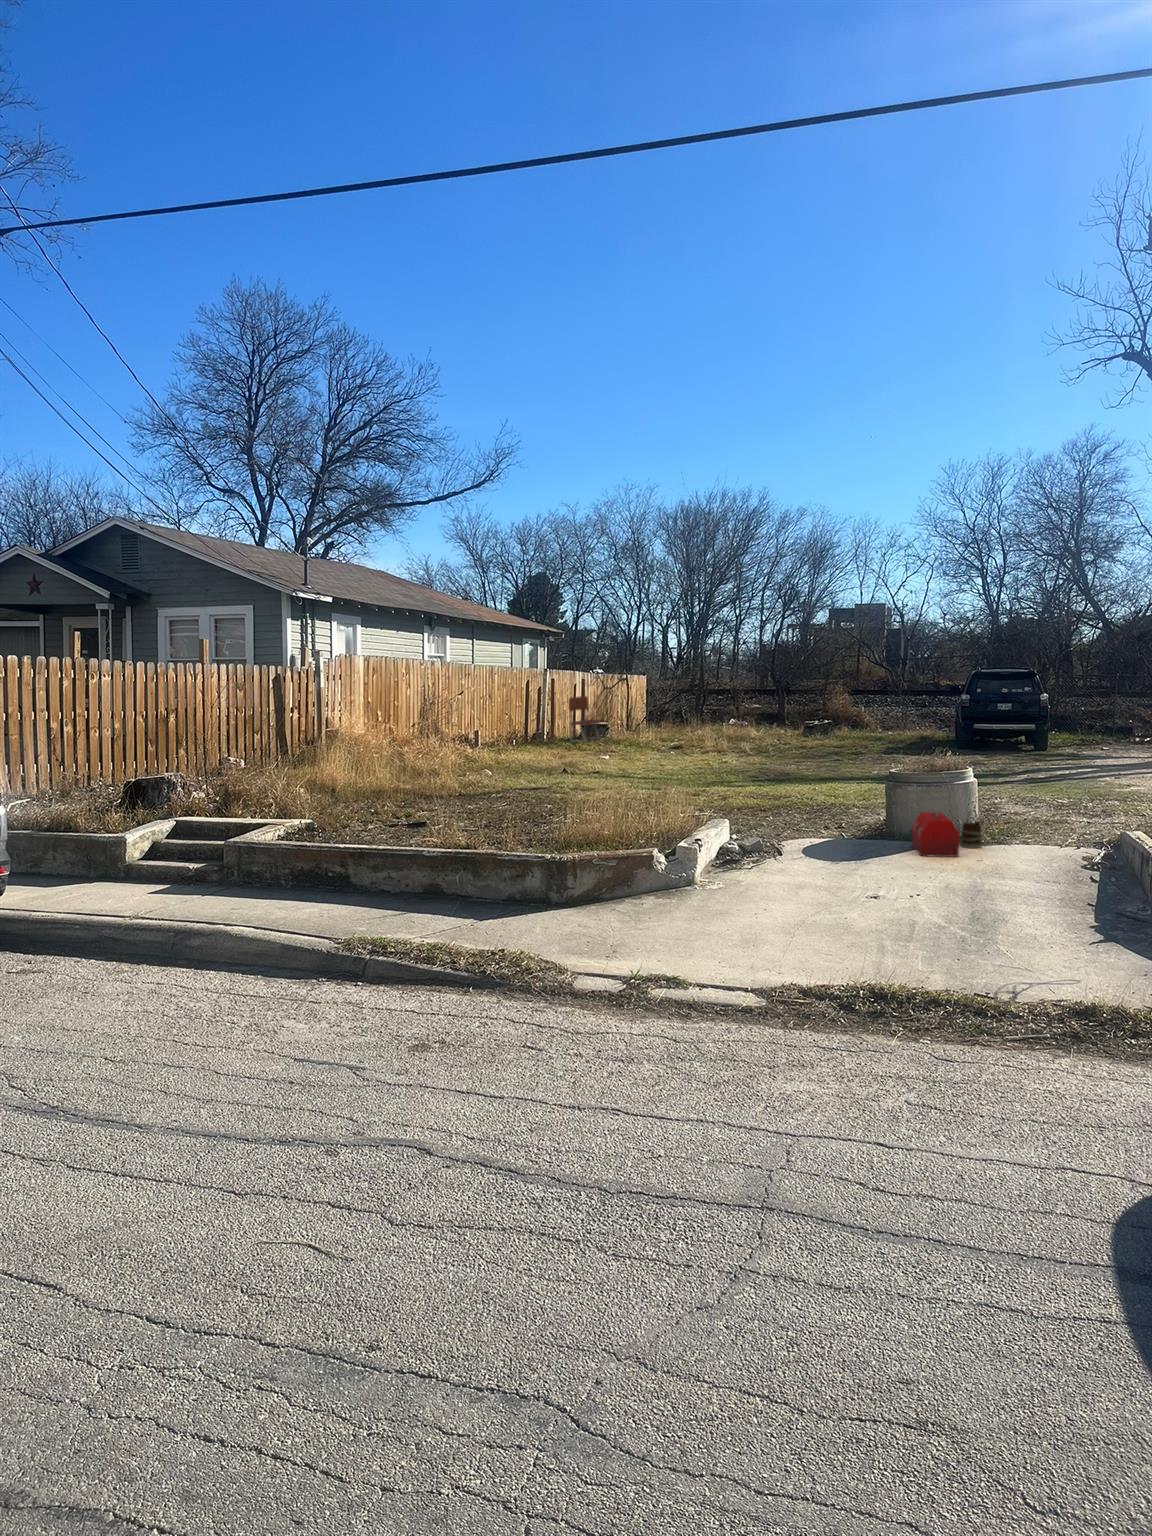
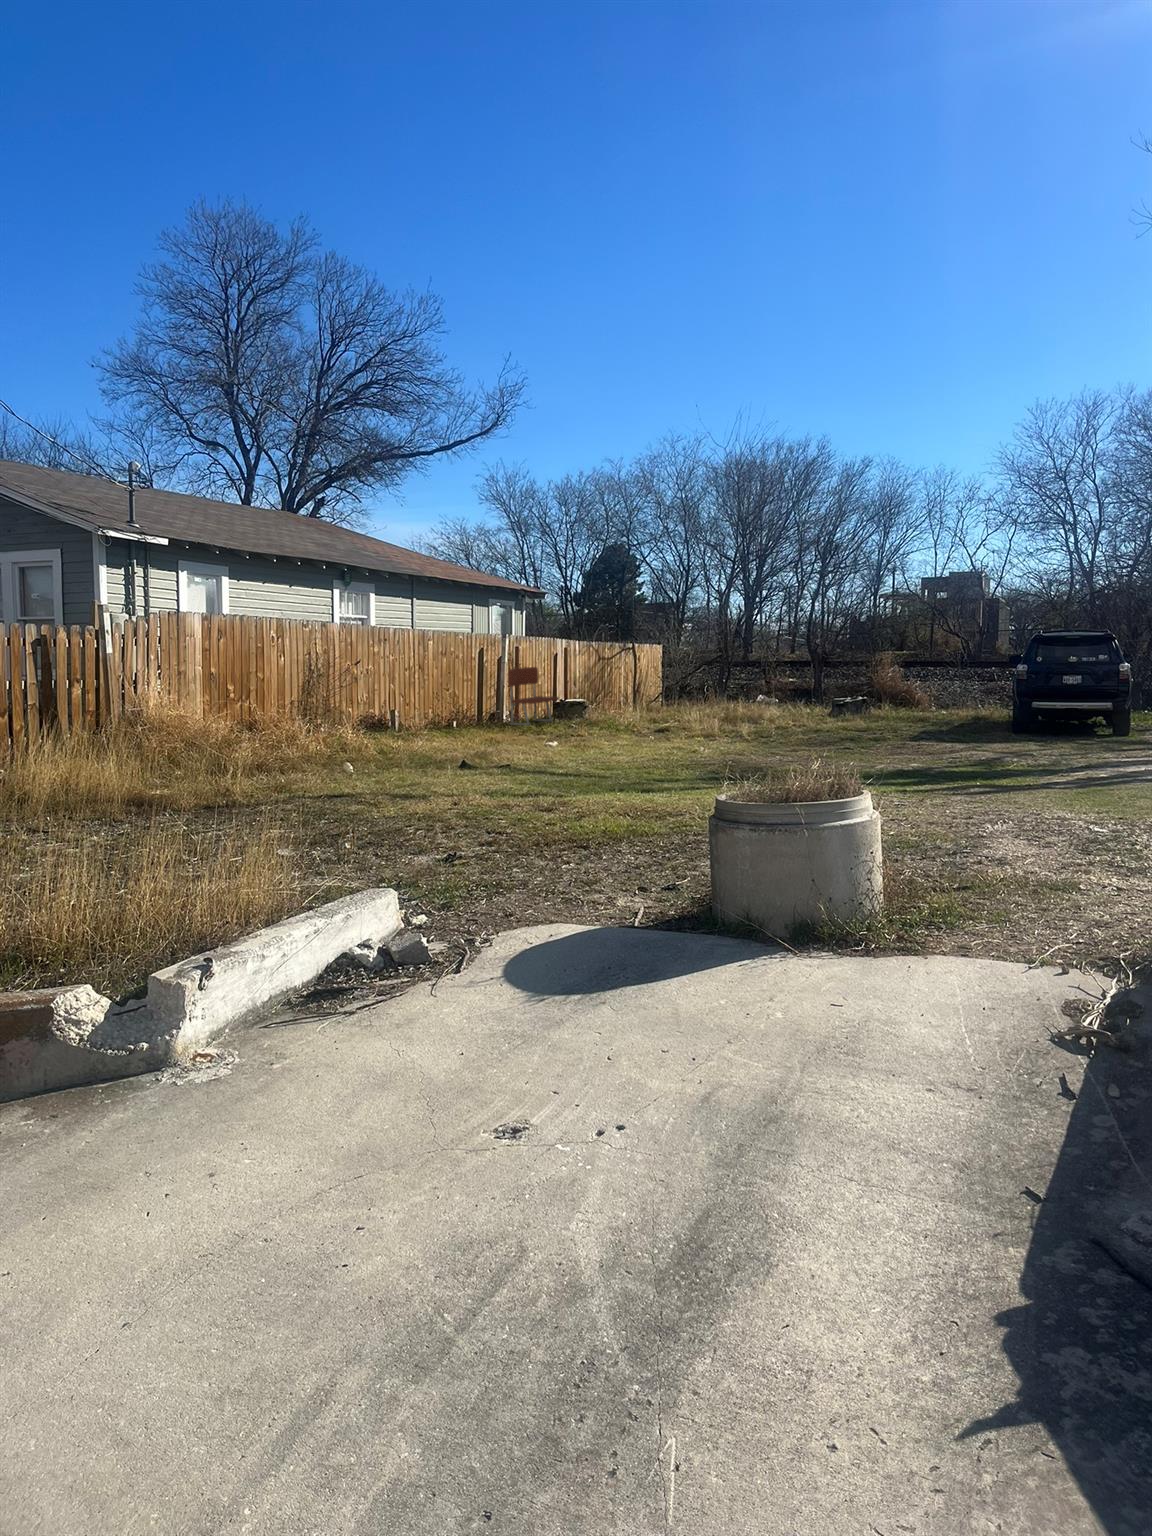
toolbox: present [912,807,959,857] -> none [737,876,816,984]
wooden bucket: present [961,820,982,848] -> none [841,881,882,958]

